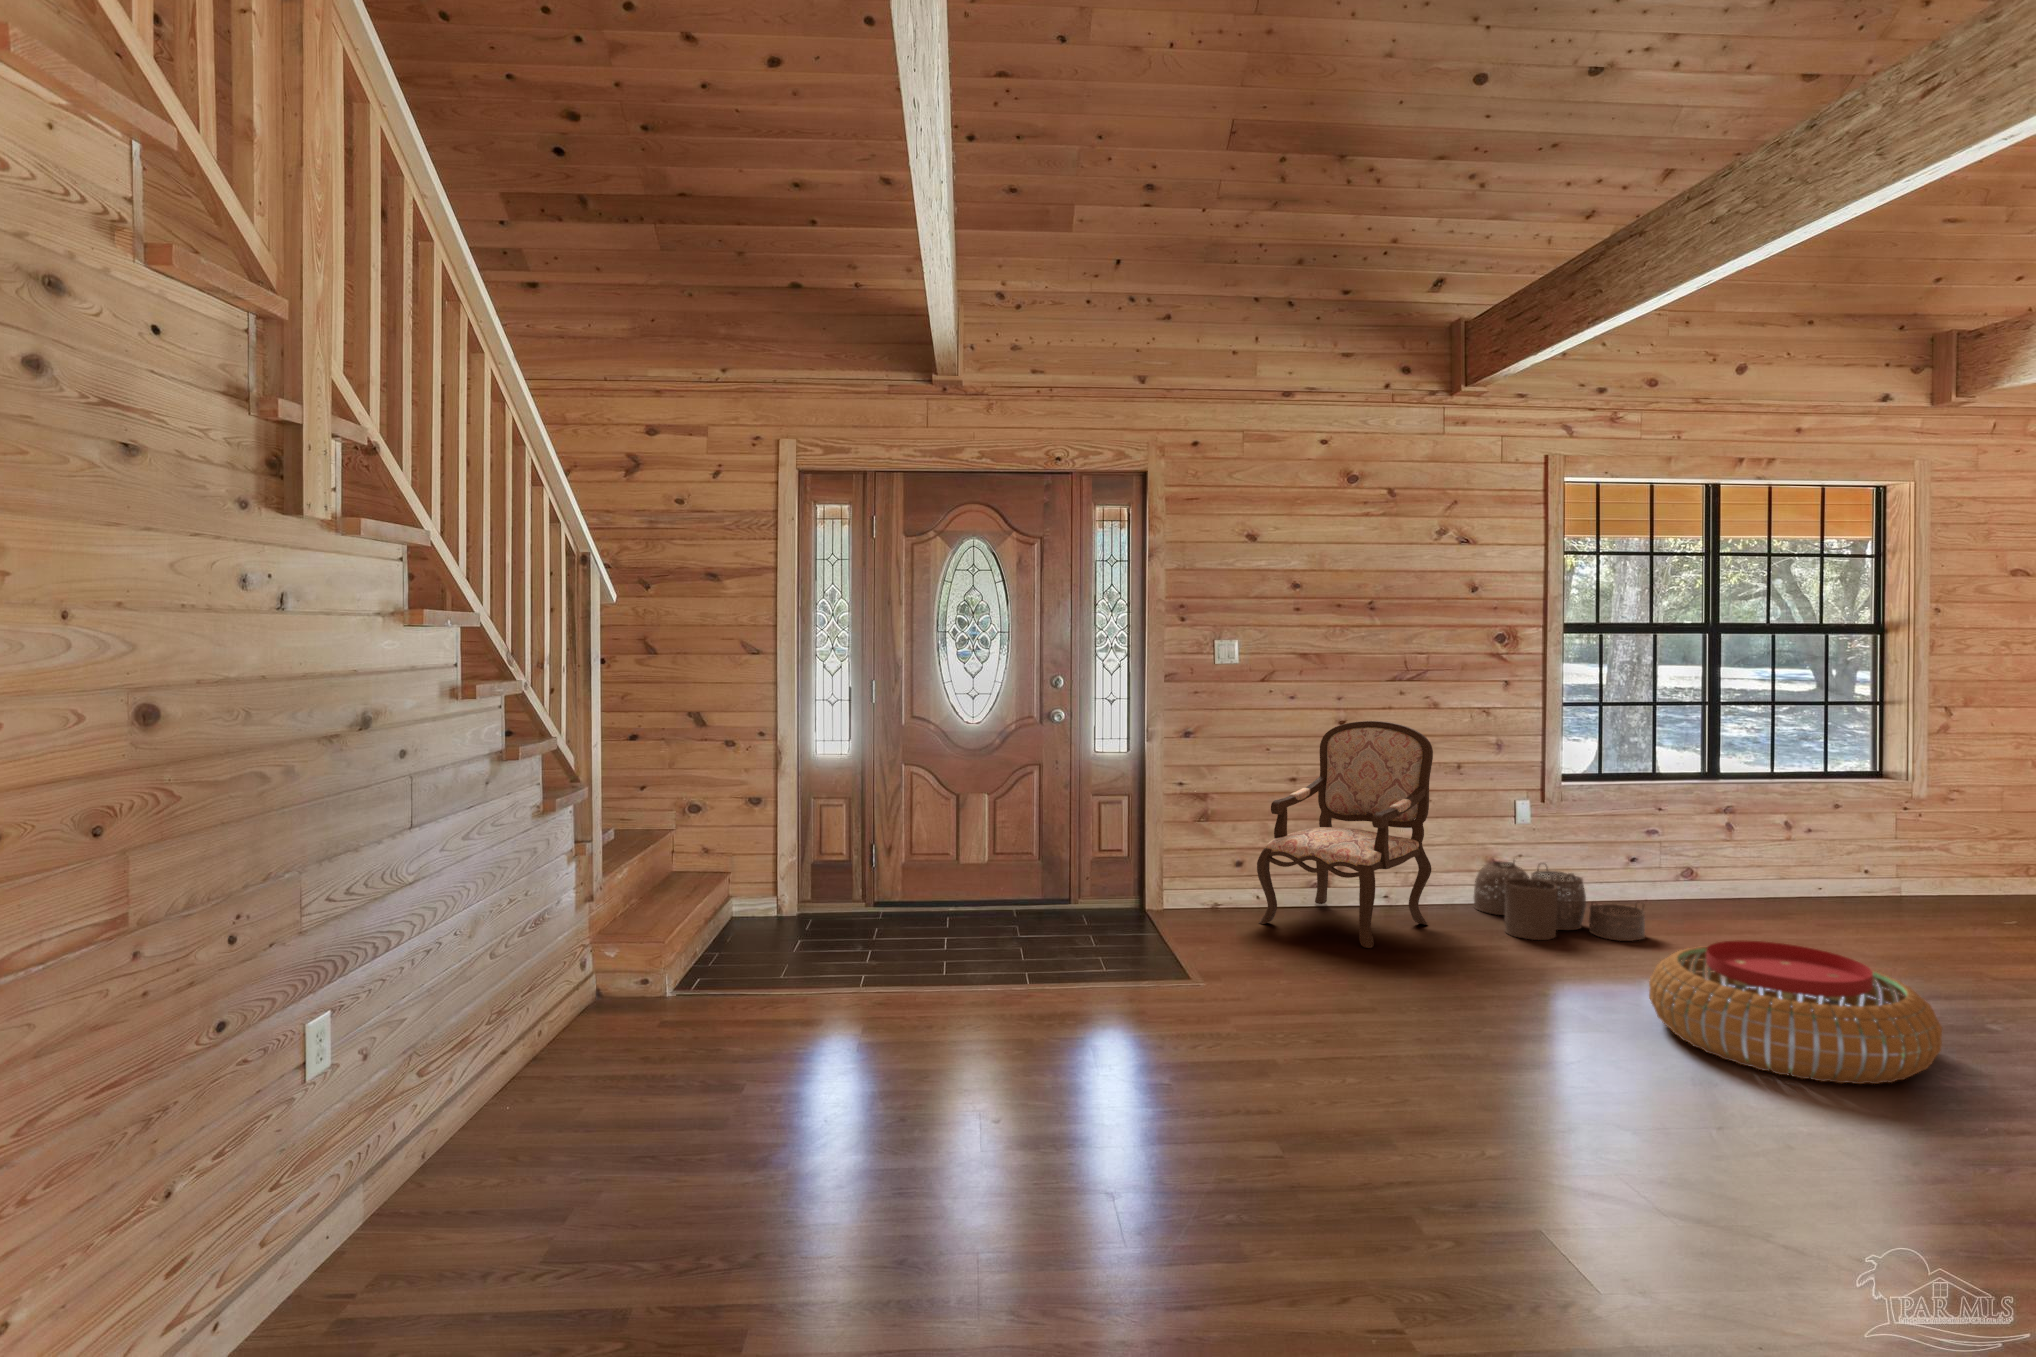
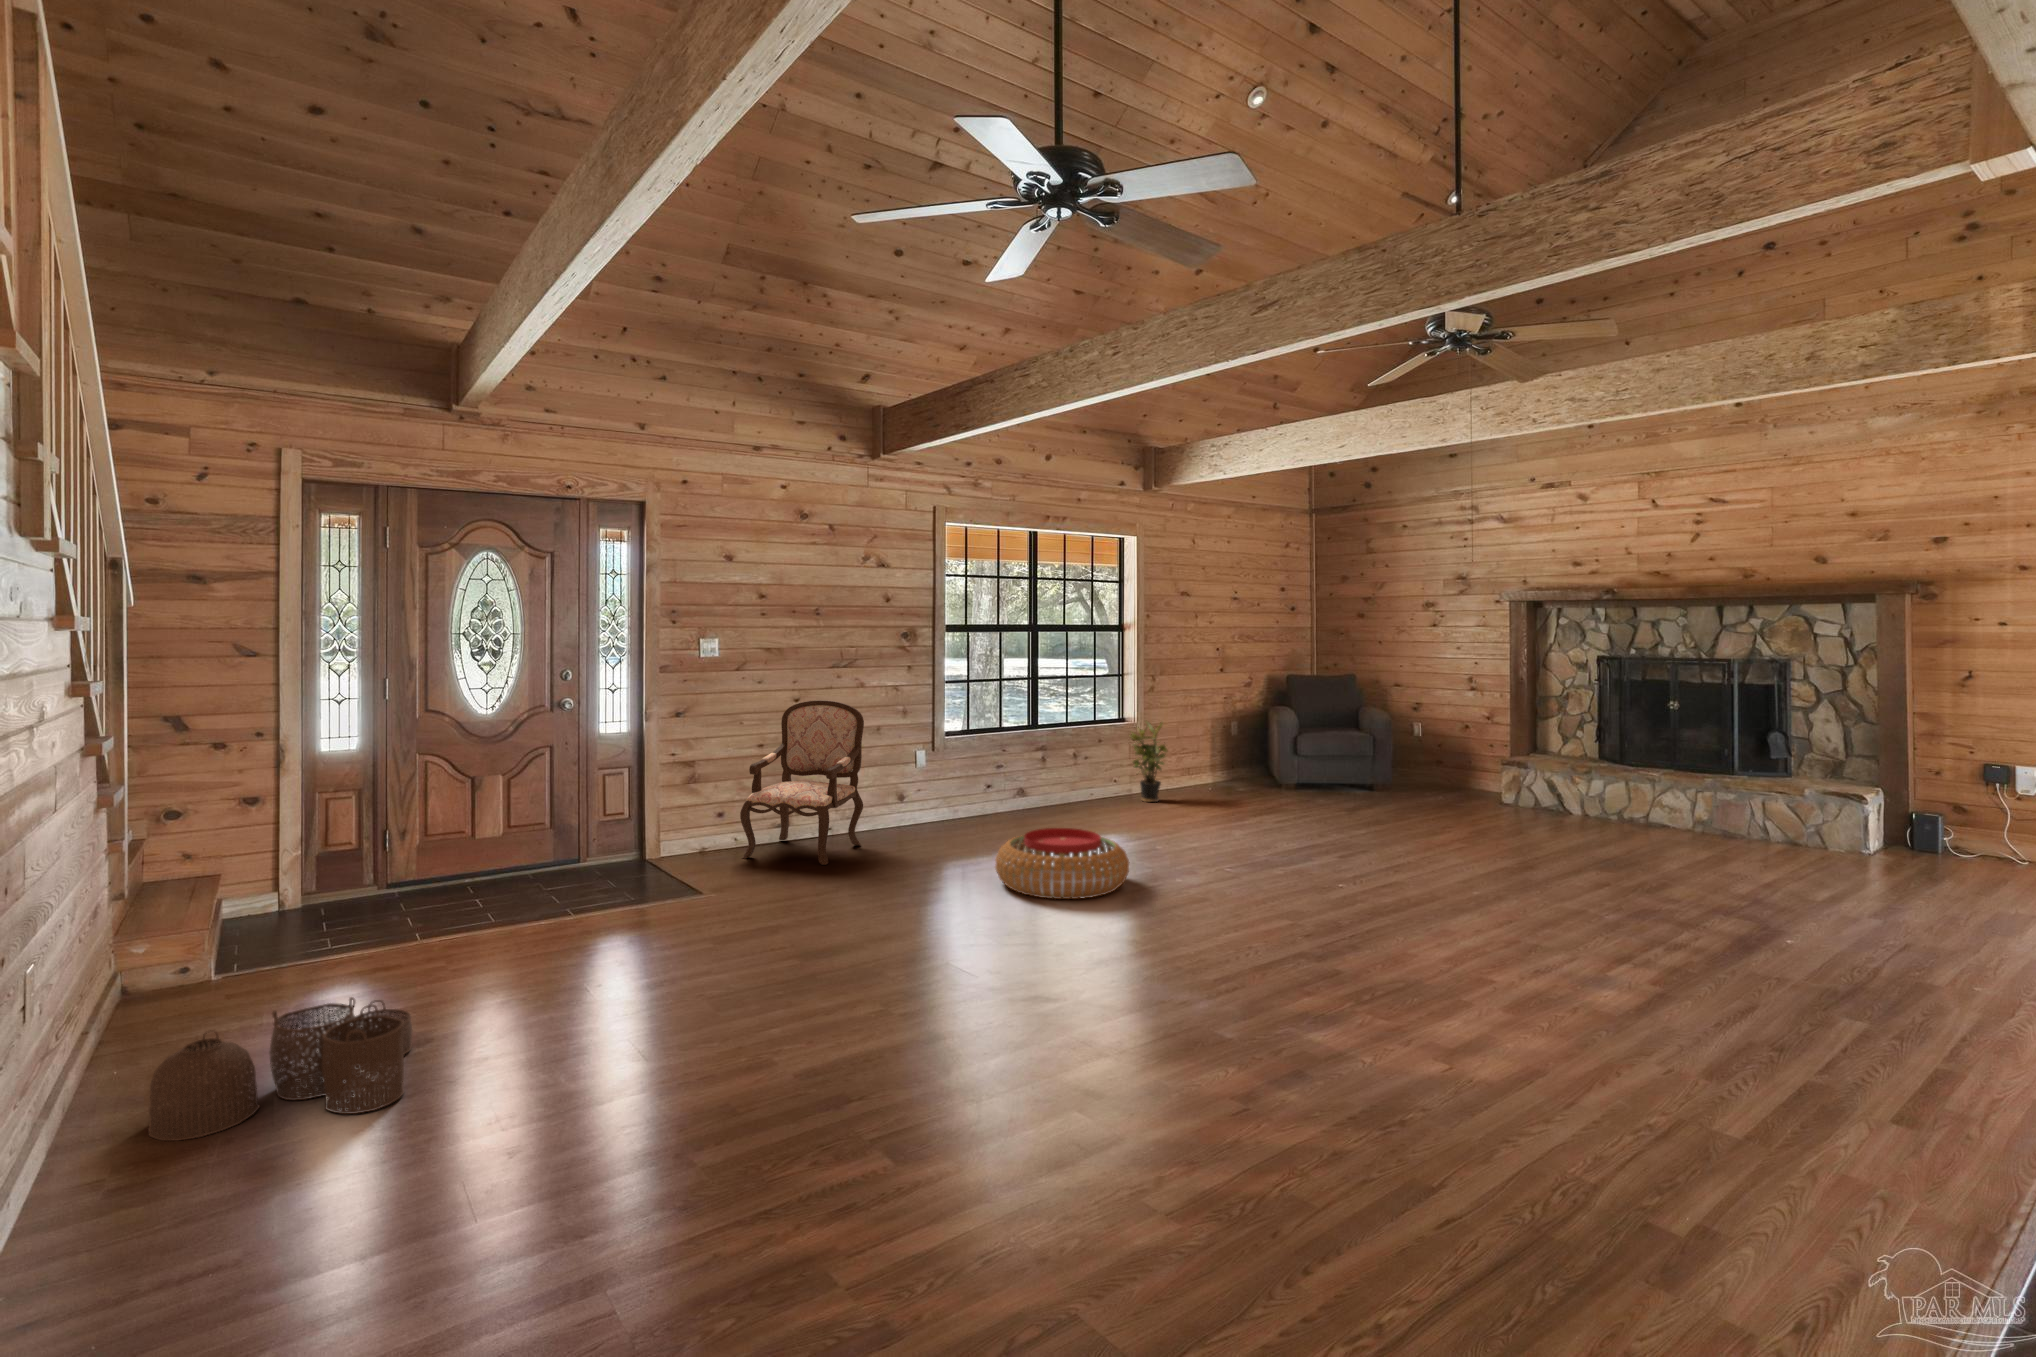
potted plant: none [1898,774,1982,909] -> present [1130,721,1167,802]
woven basket: present [1474,861,1645,941] -> present [149,997,412,1141]

